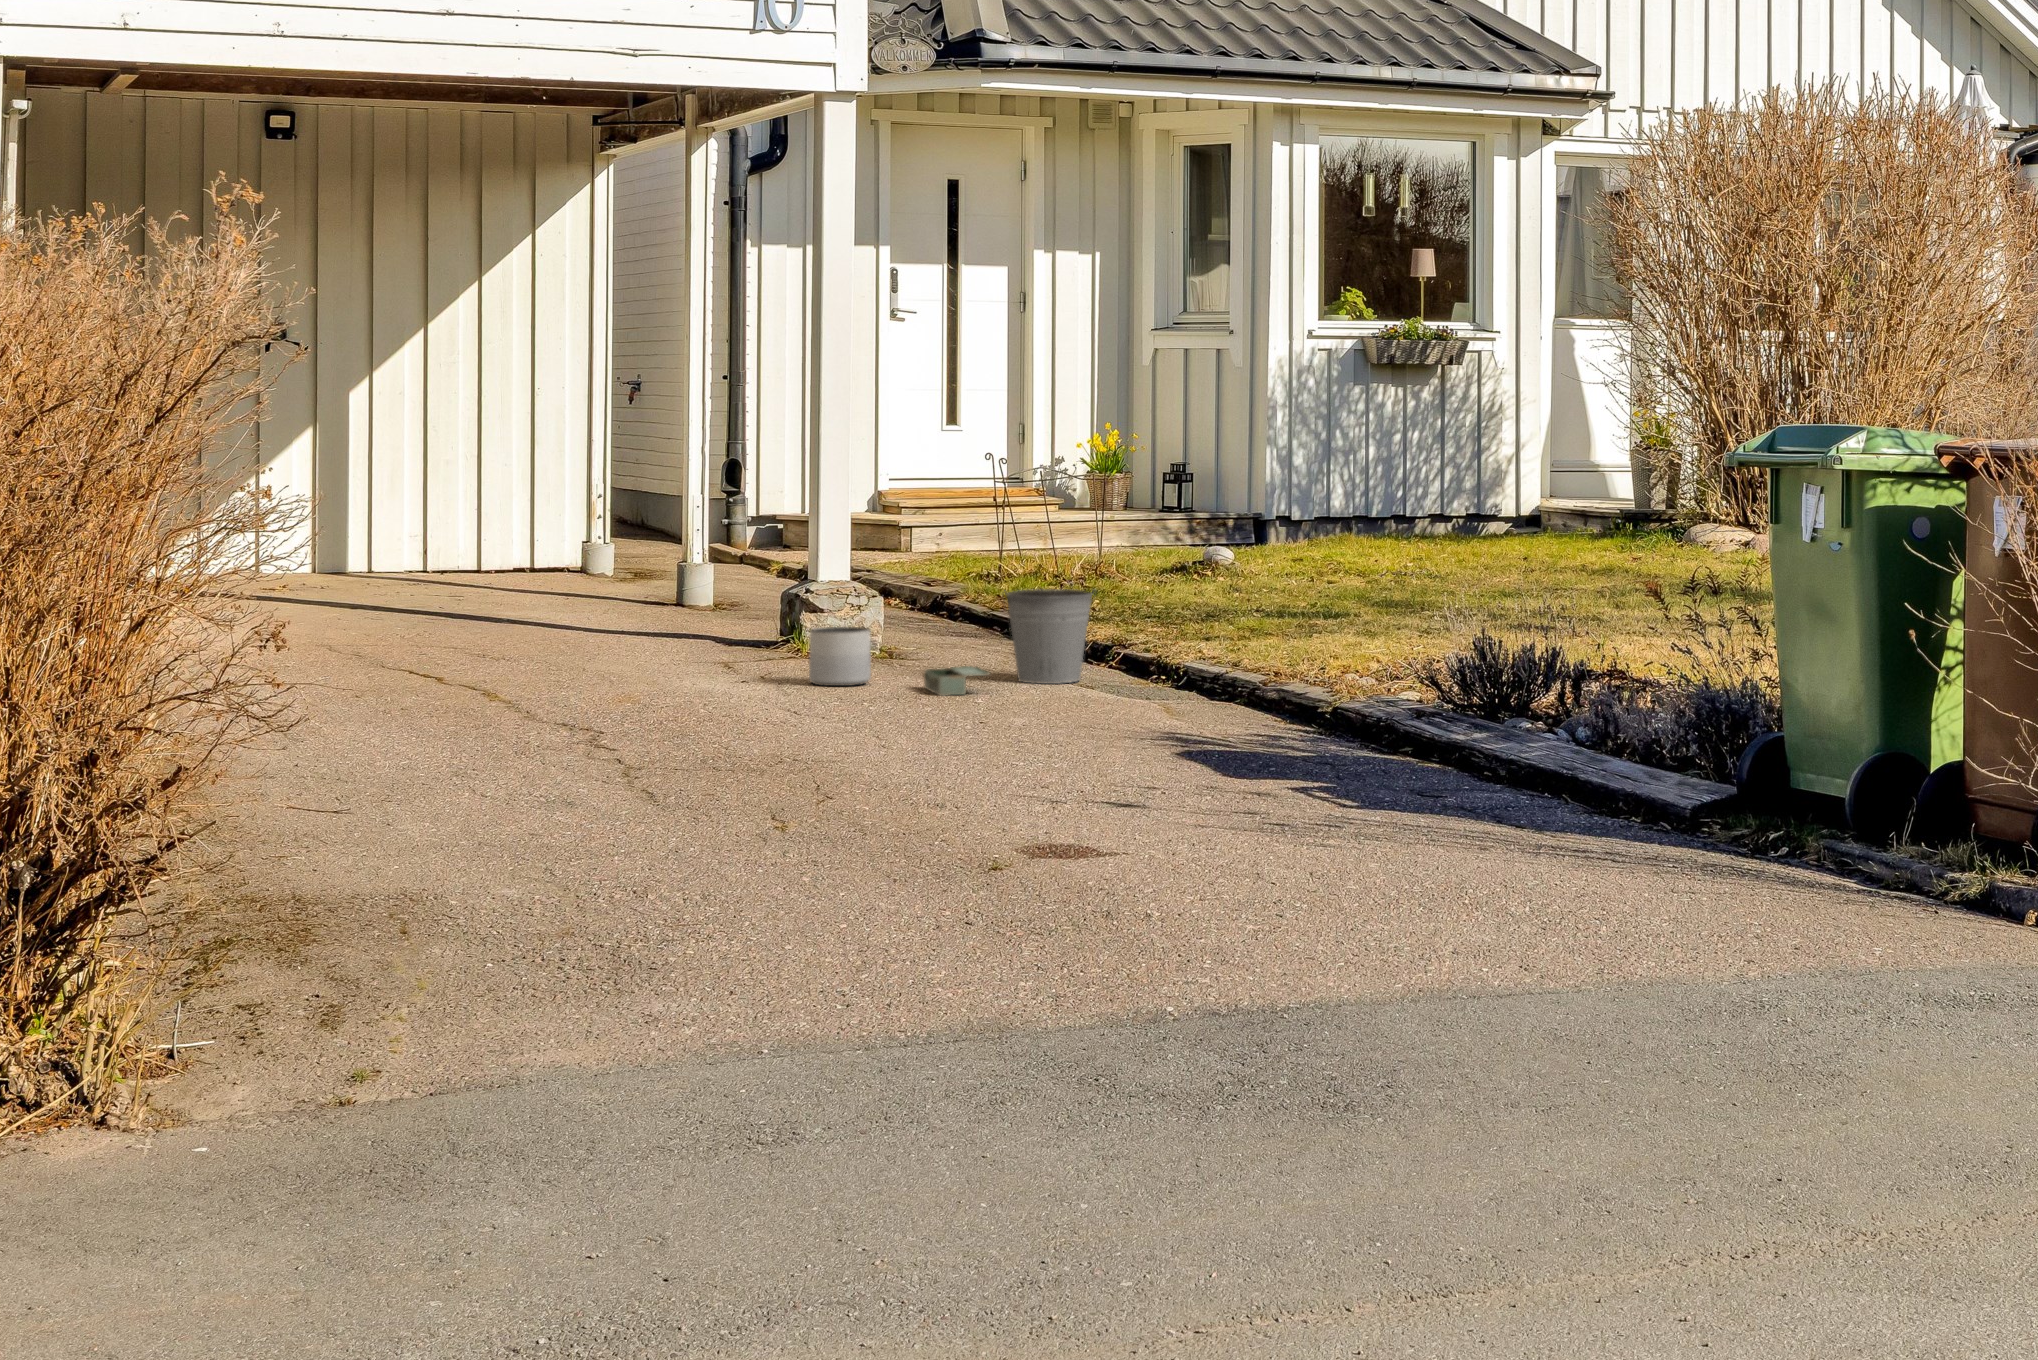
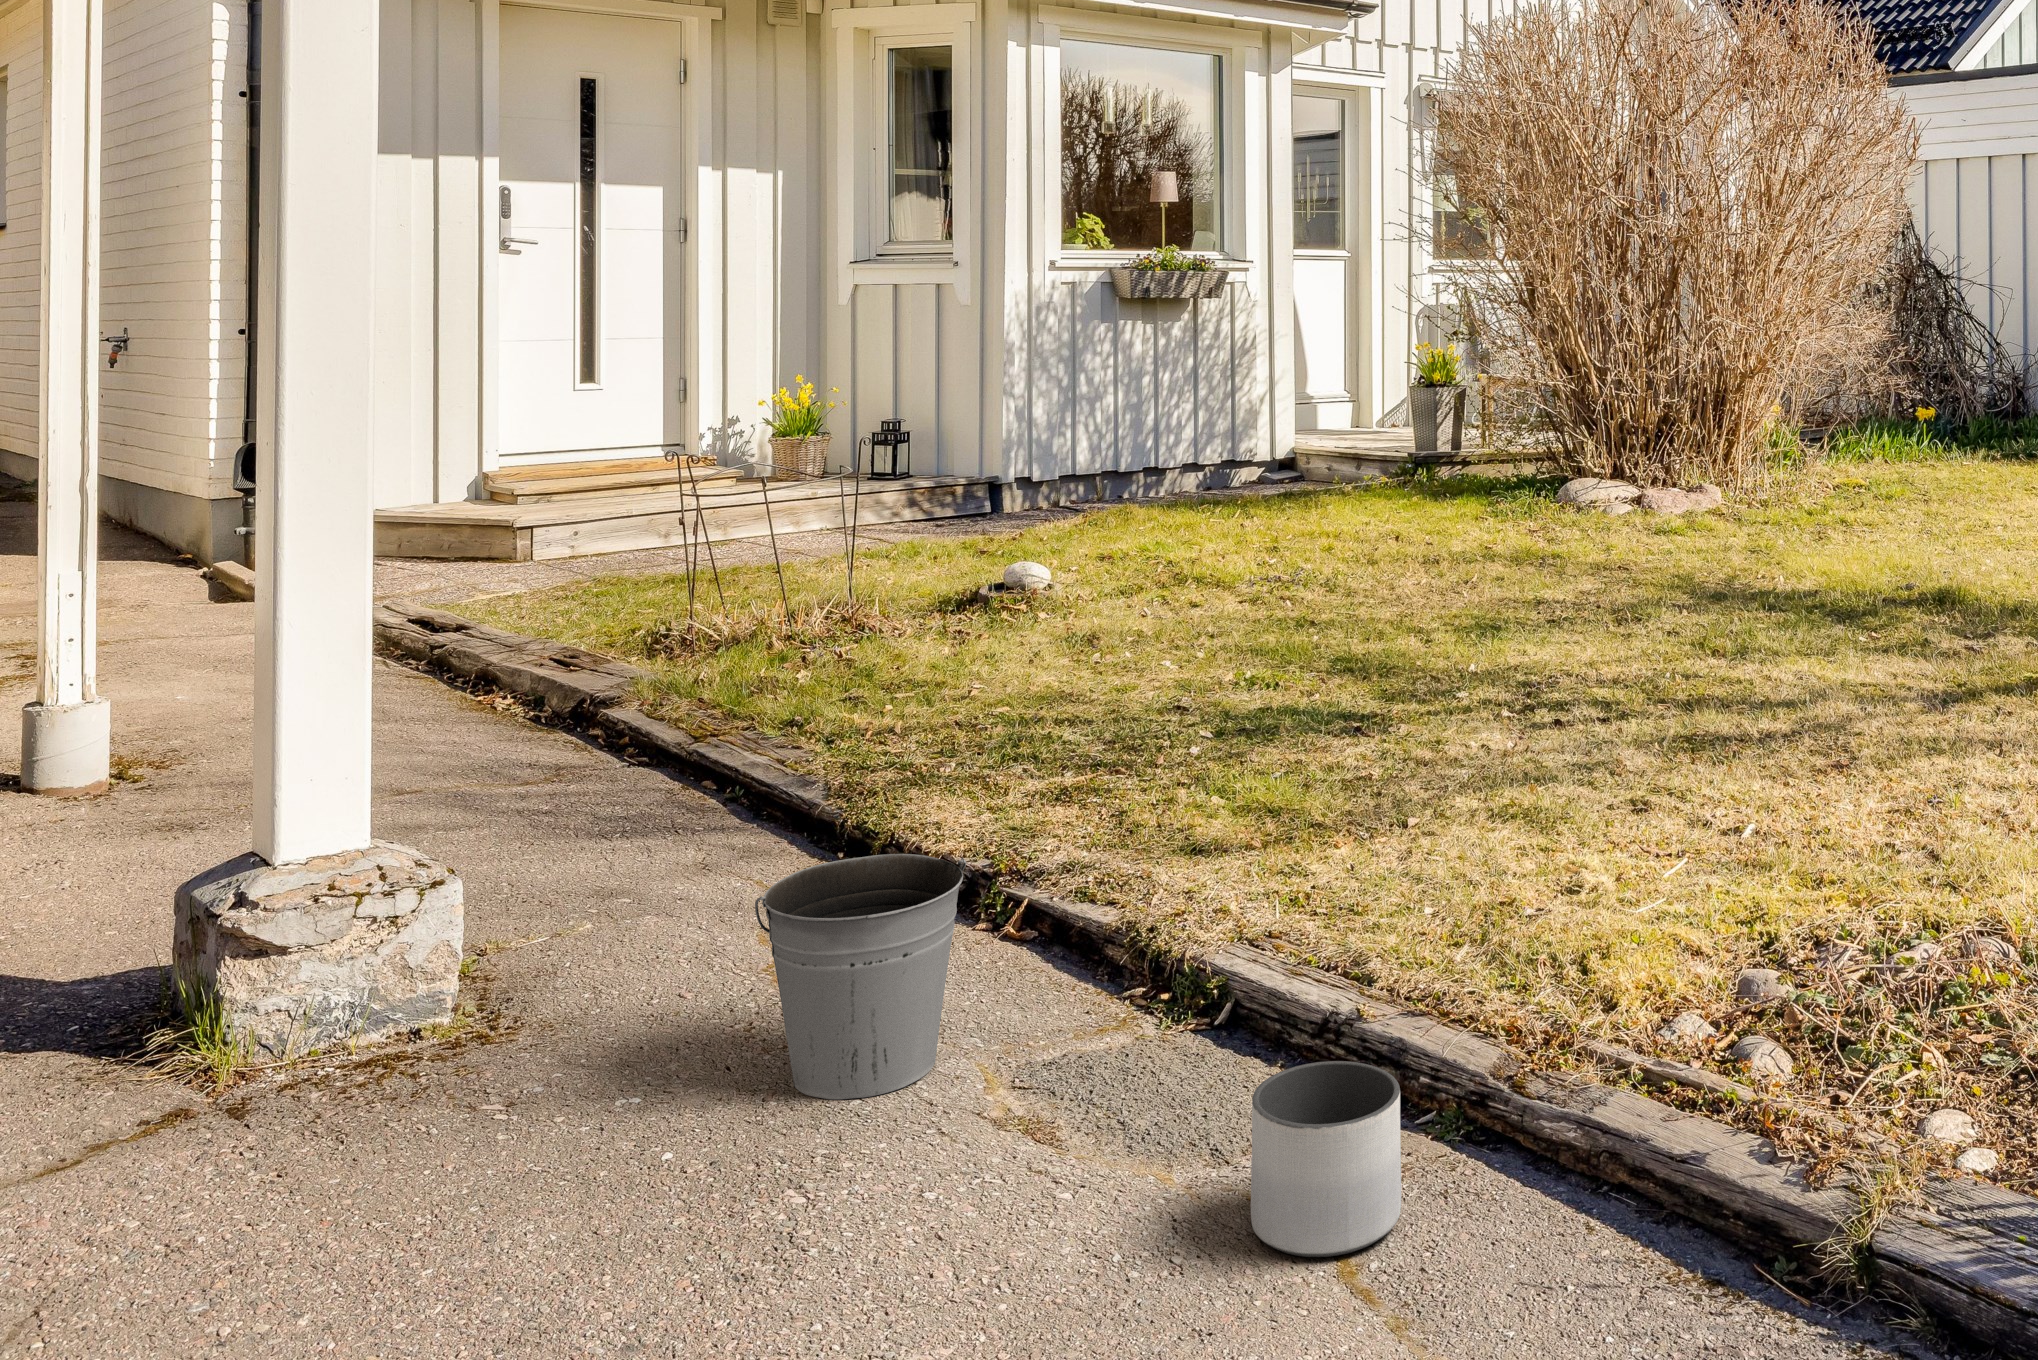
planter: present [809,627,871,686] -> present [1251,1061,1401,1257]
toolbox: present [924,666,990,696] -> none [561,1118,751,1276]

